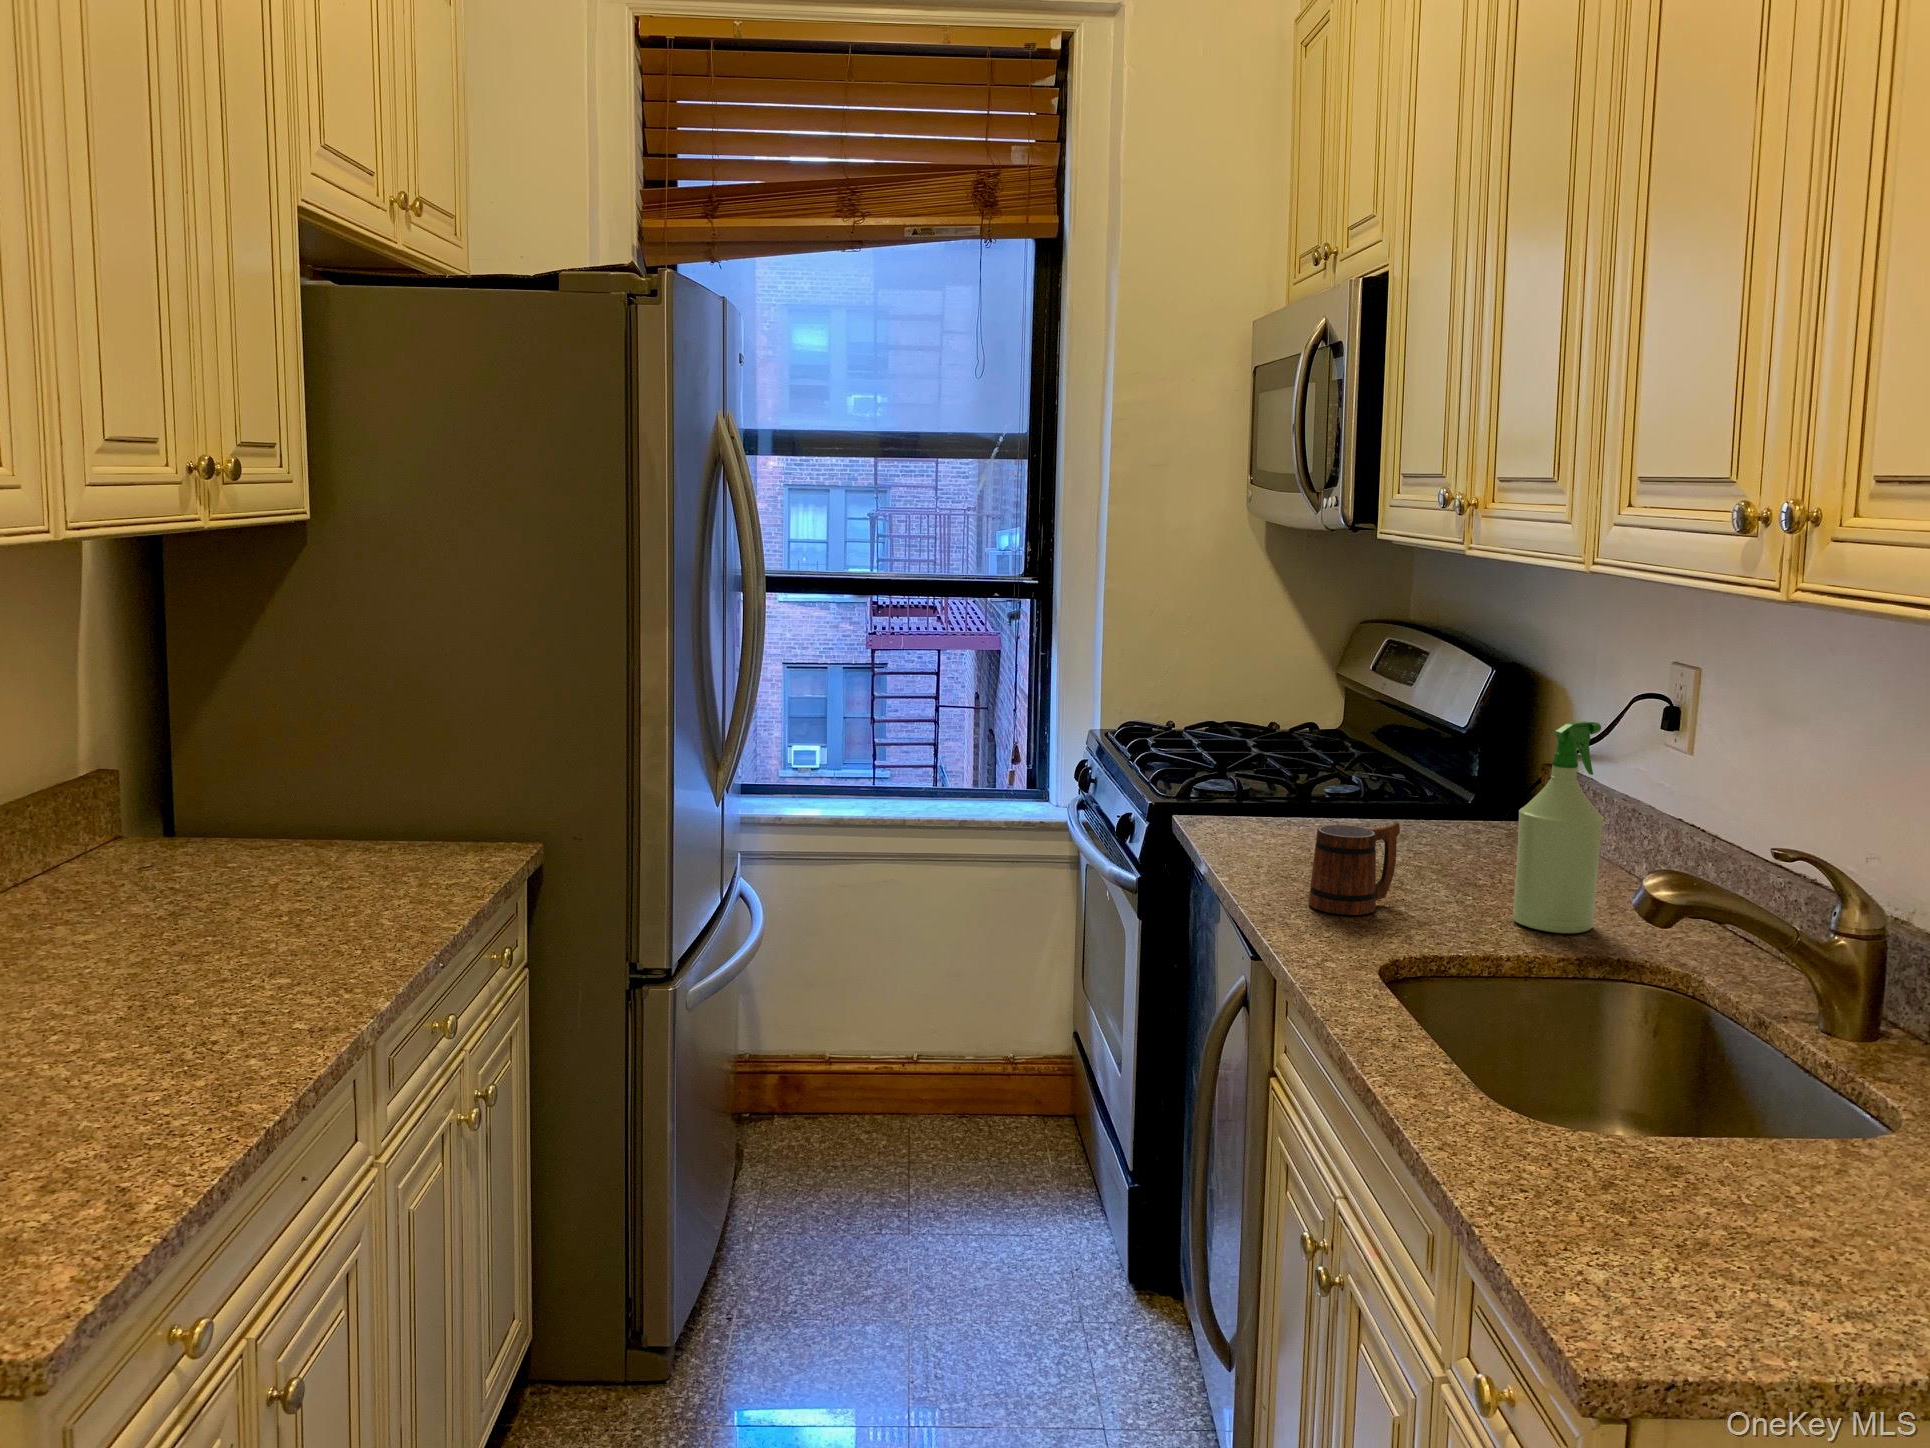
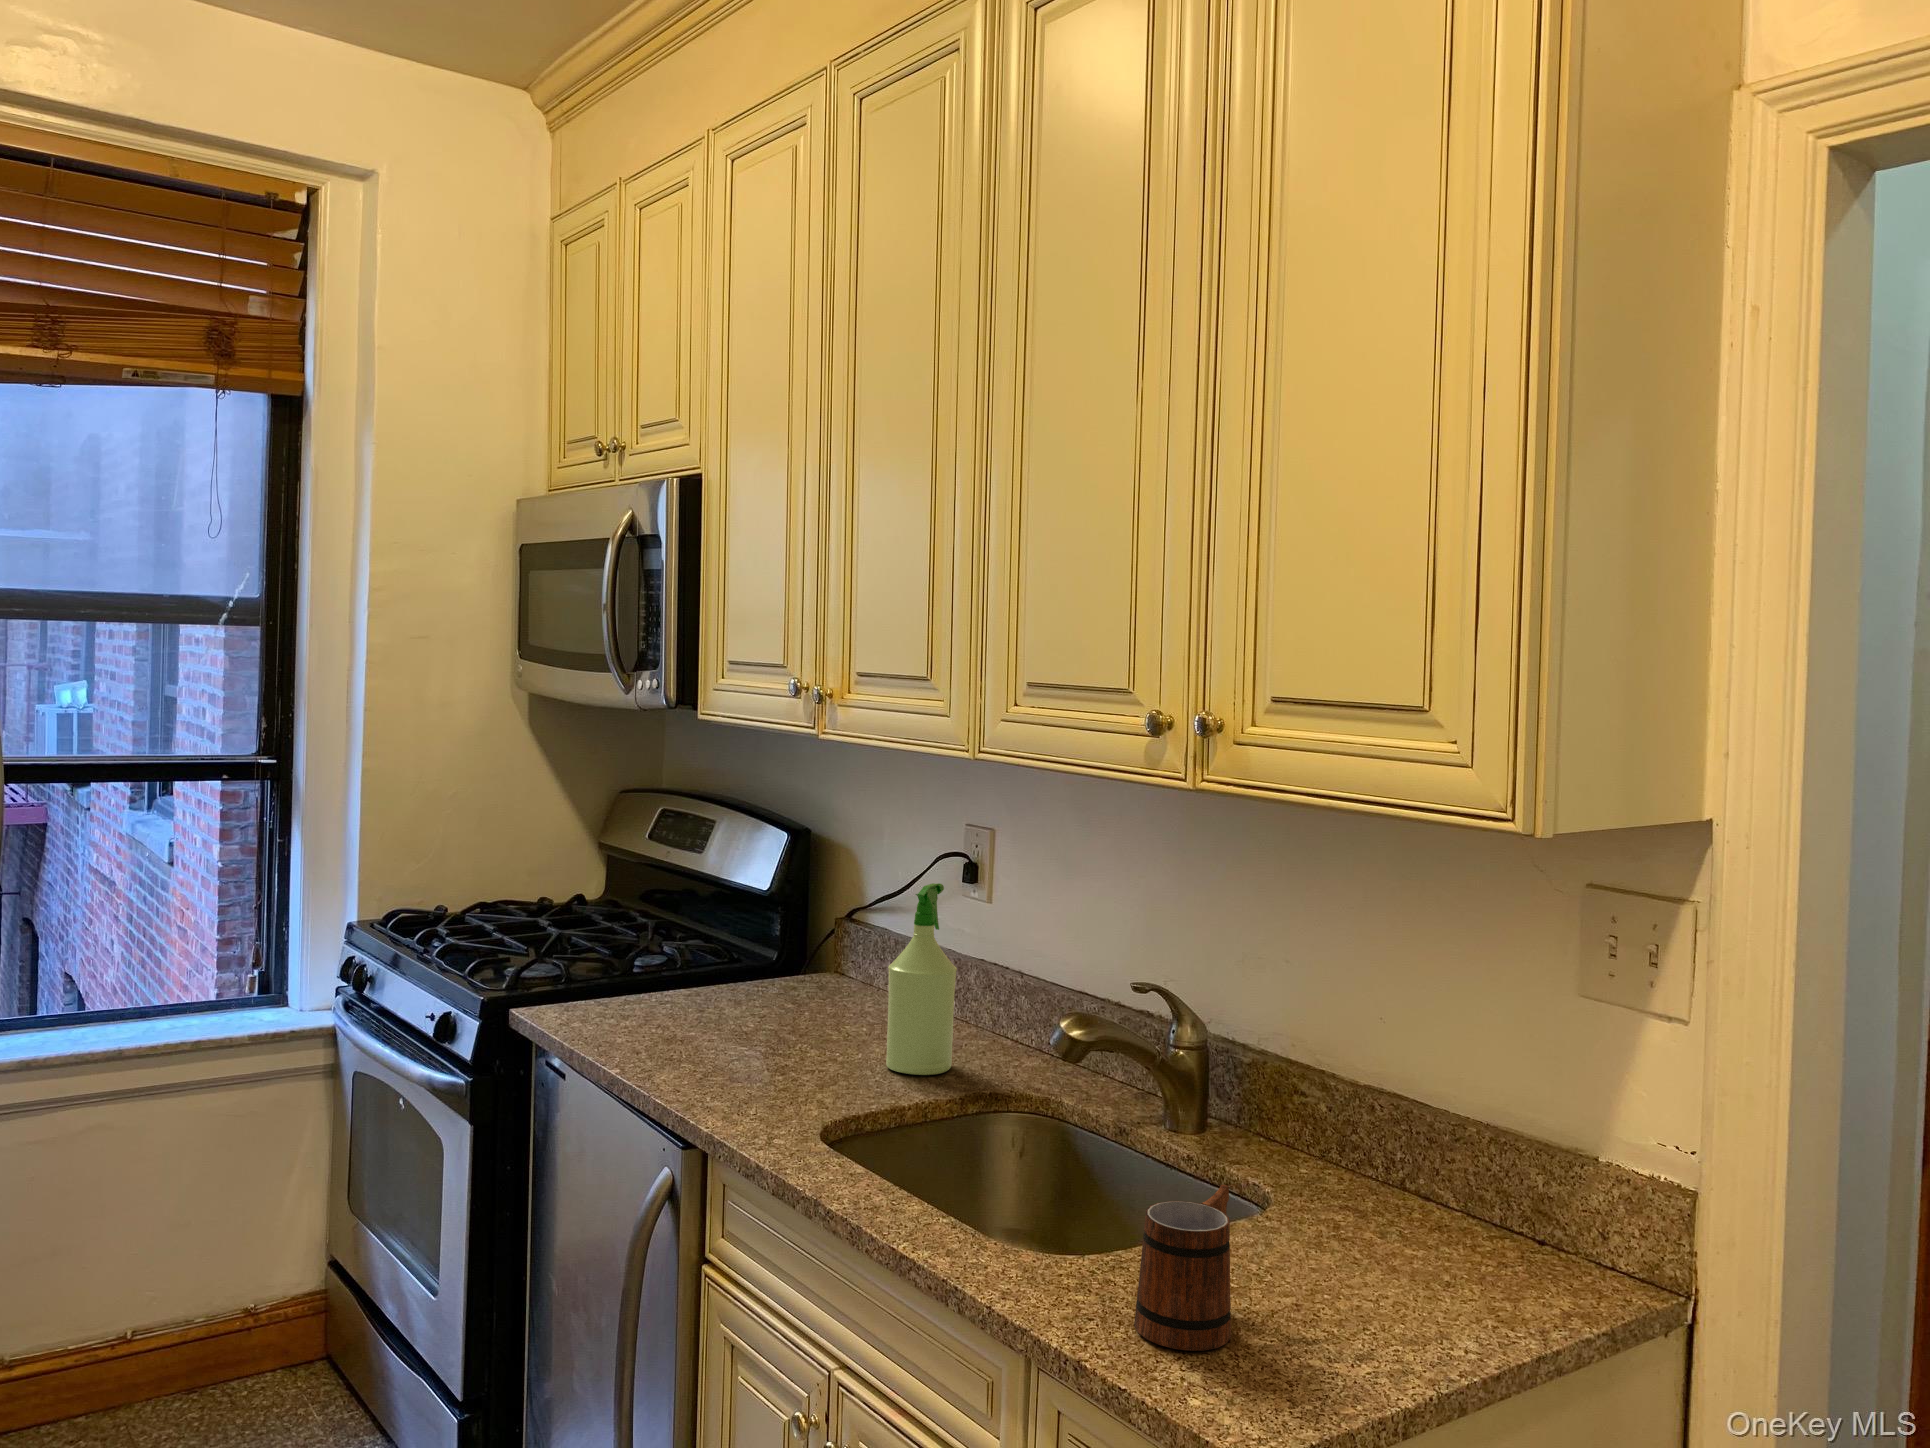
mug: present [1308,822,1400,915] -> present [1134,1185,1231,1351]

